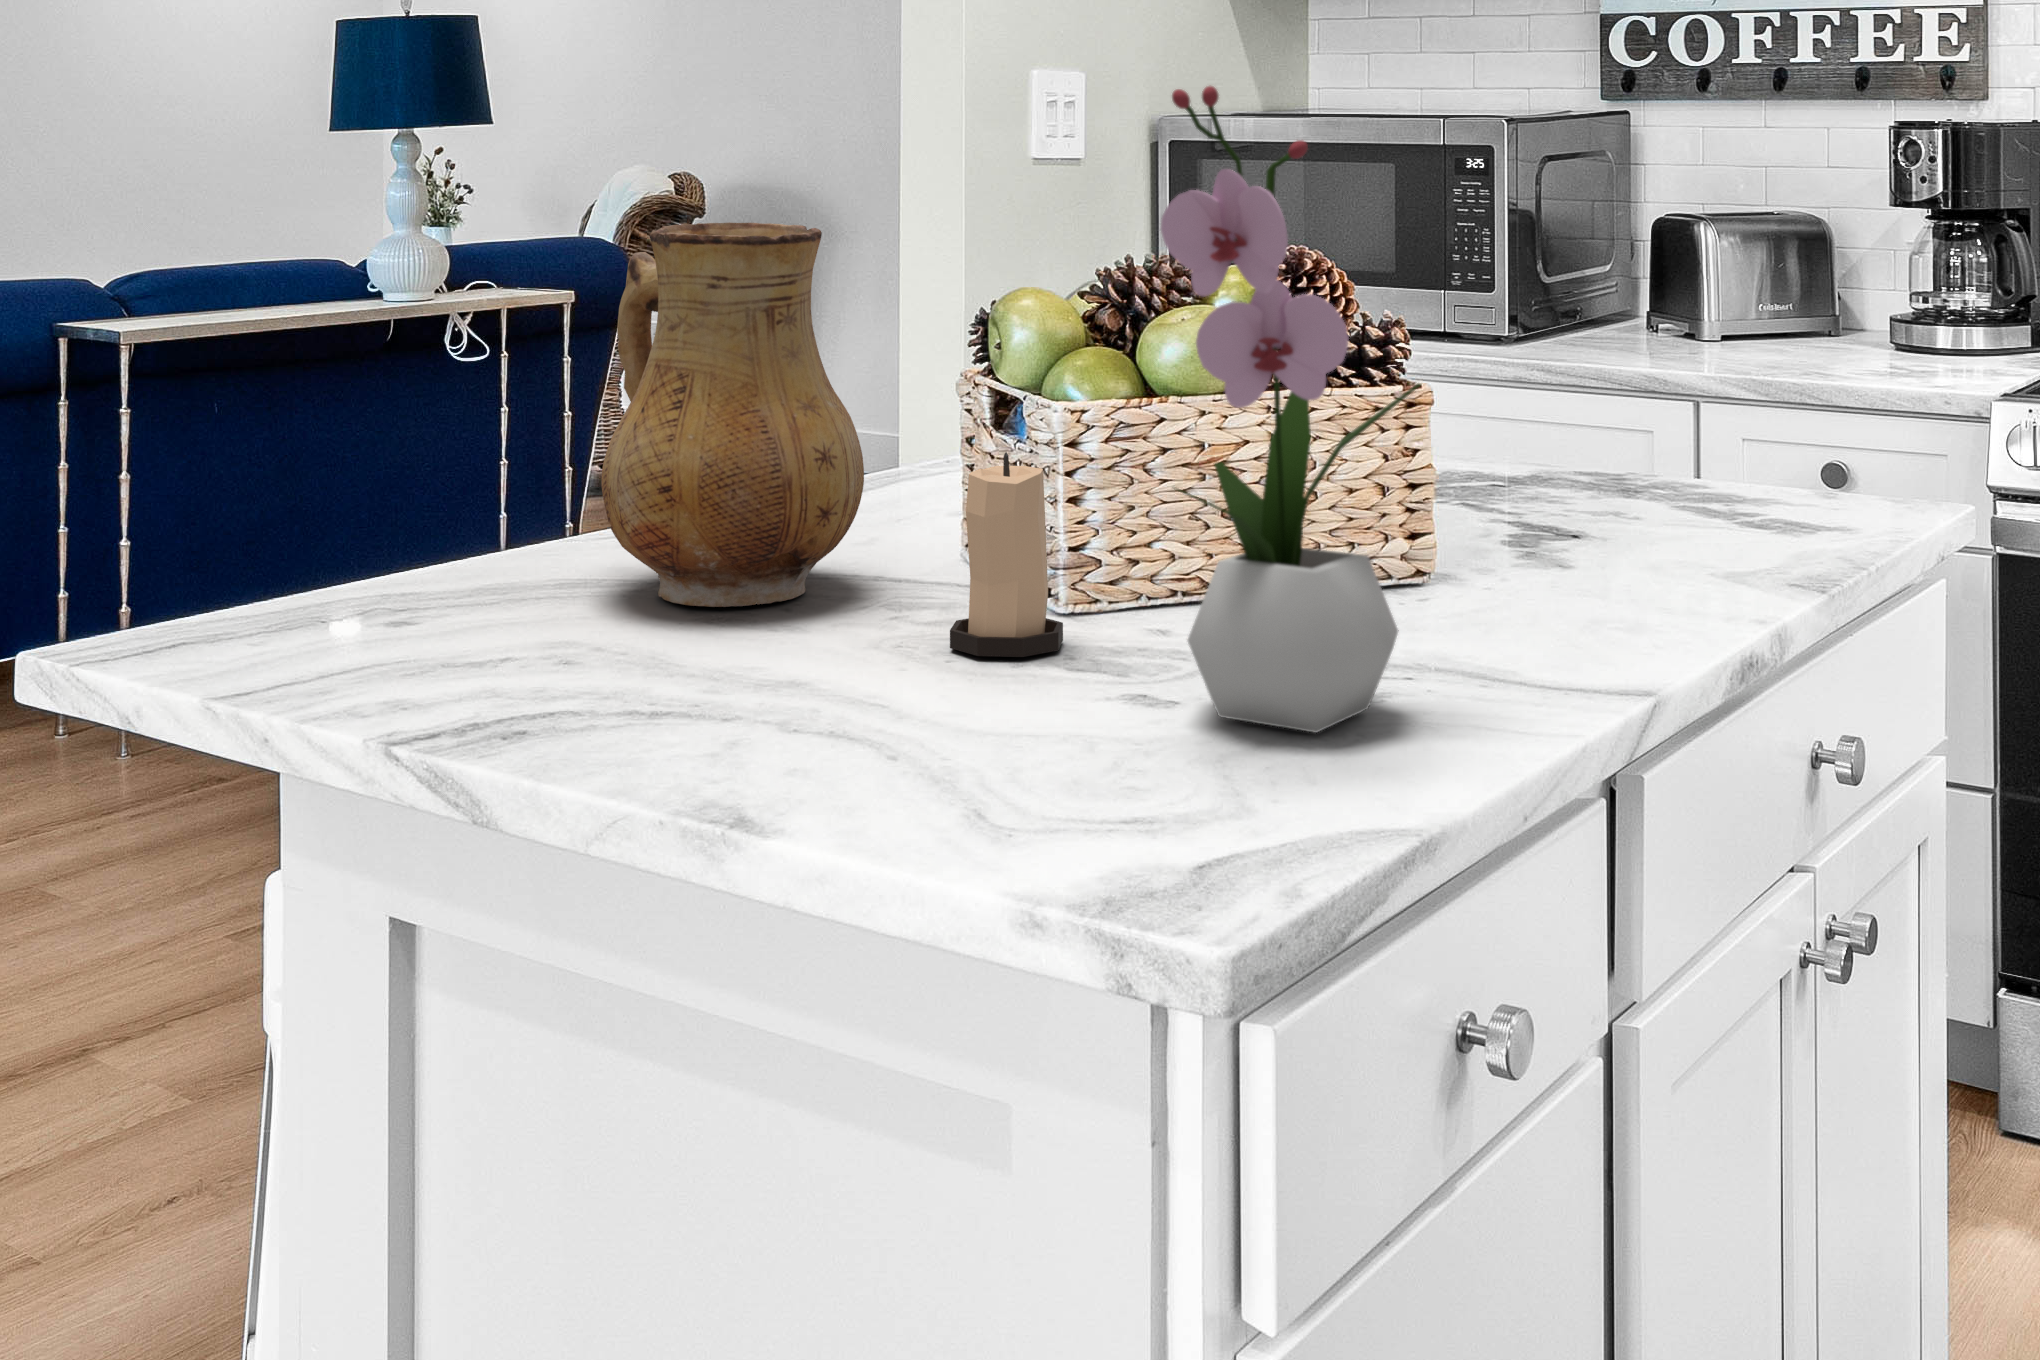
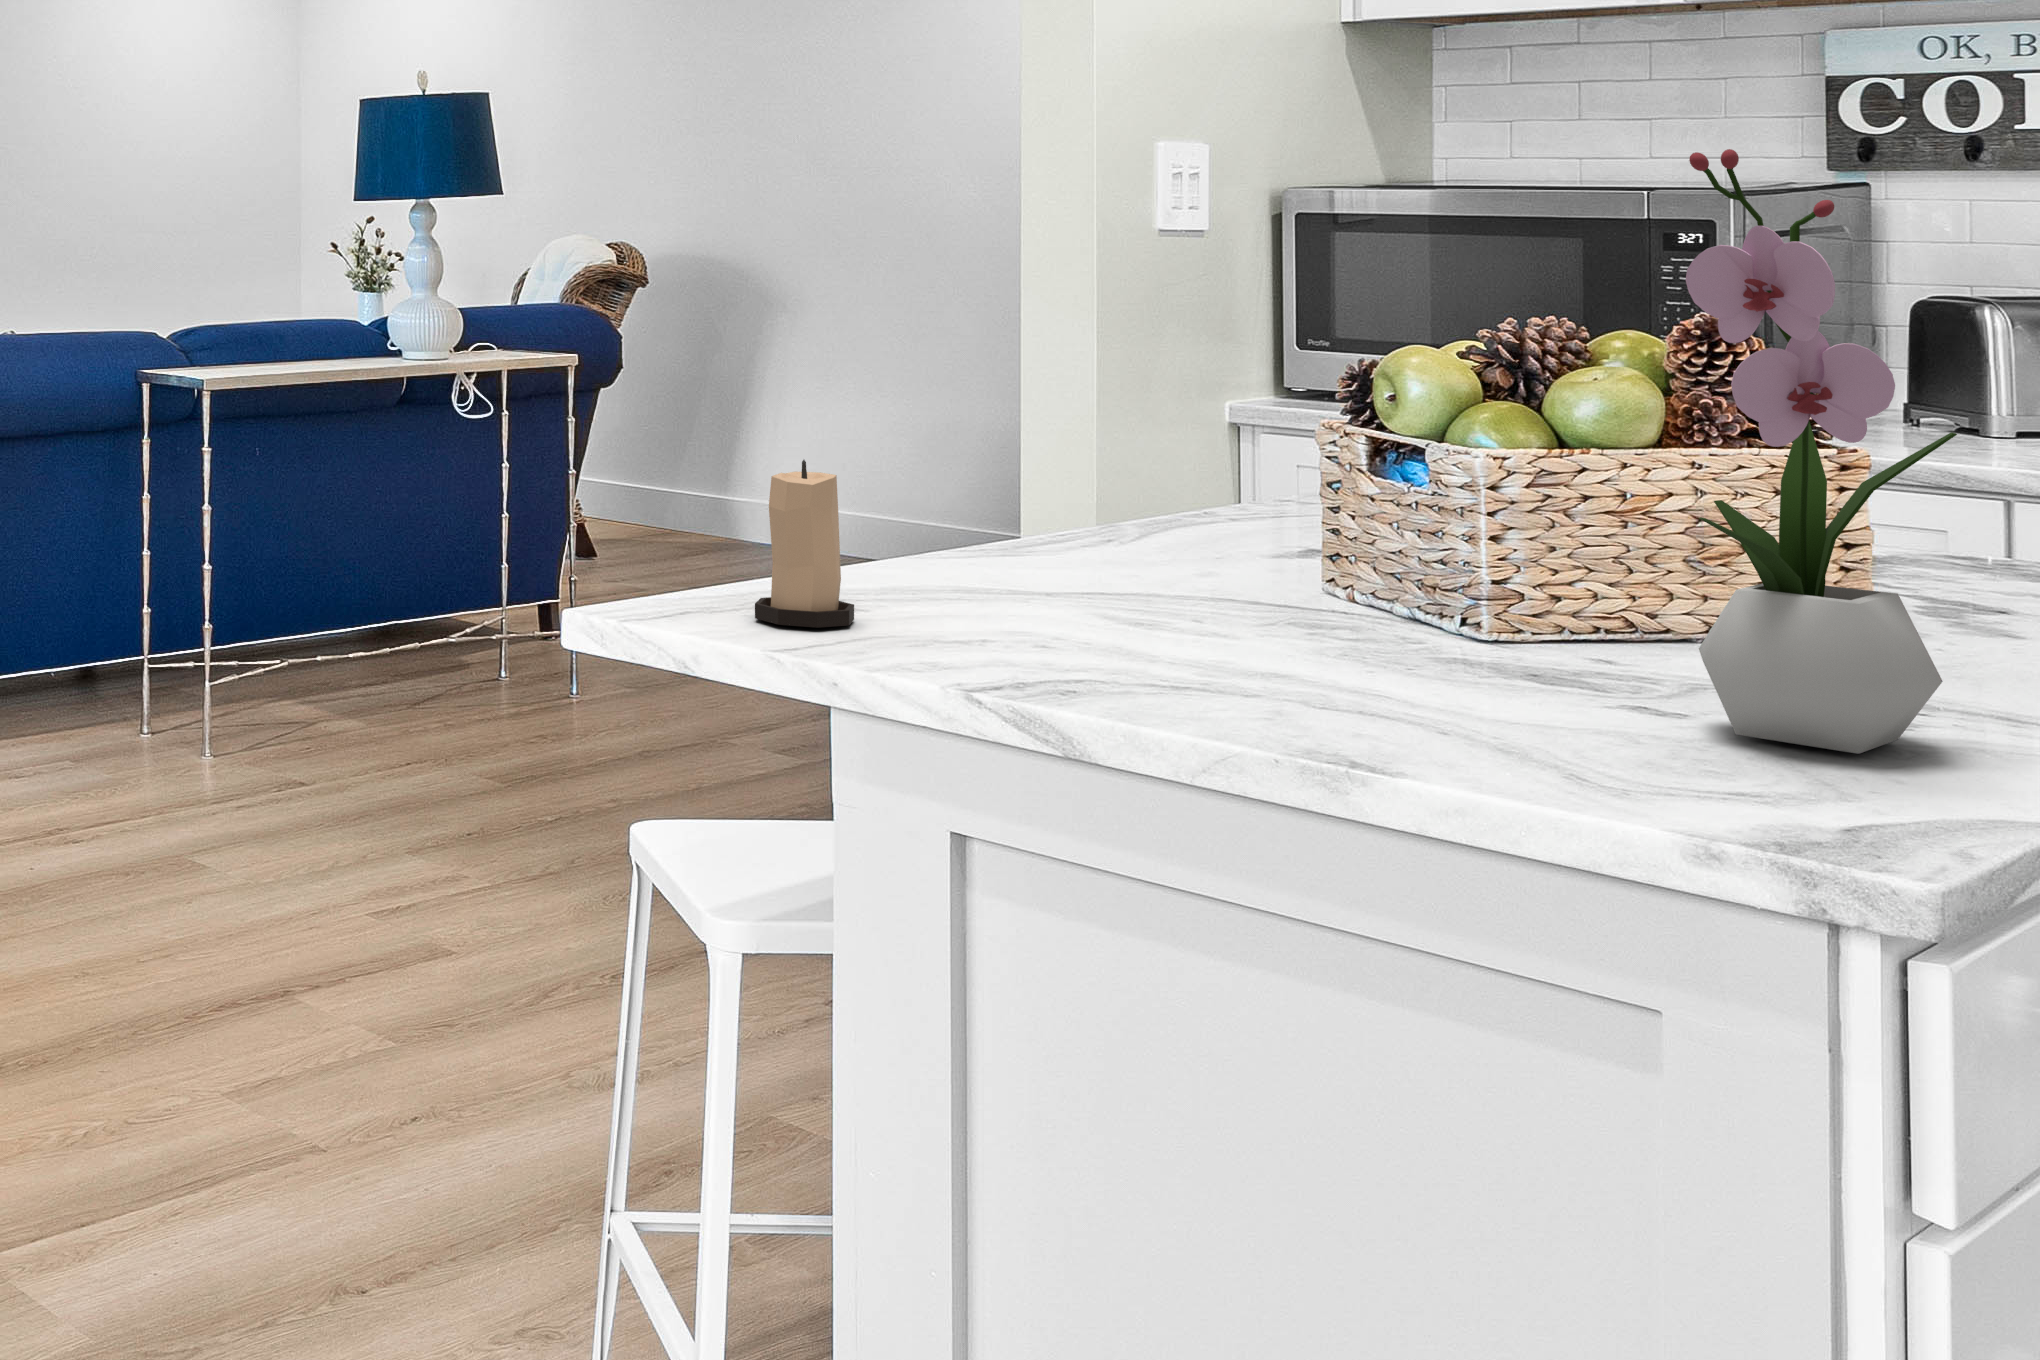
ceramic pitcher: present [602,222,864,607] -> none [992,276,1255,619]
candle: present [950,452,1063,657] -> present [755,460,854,628]

